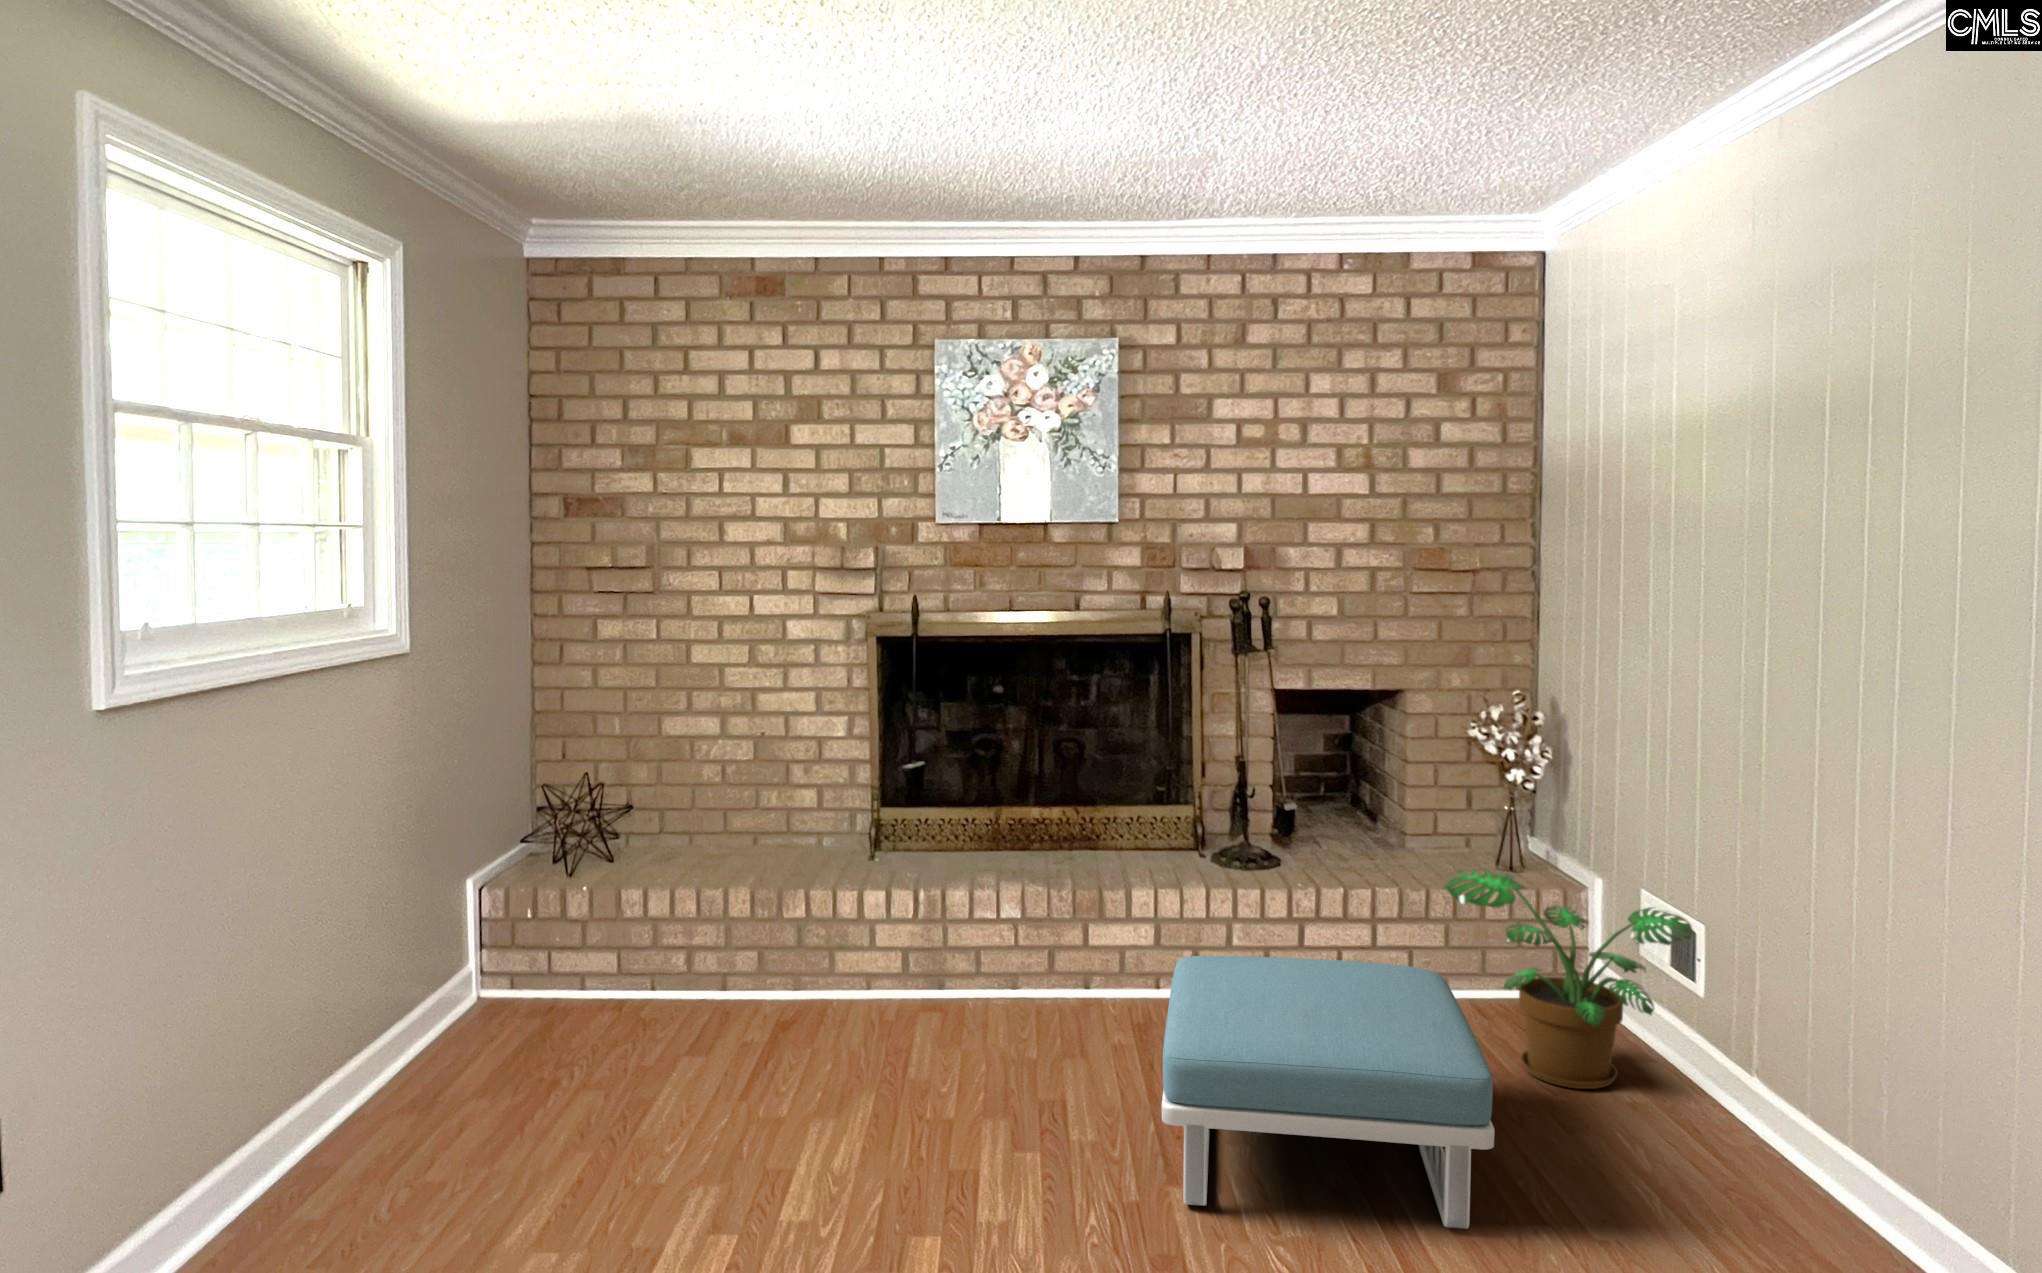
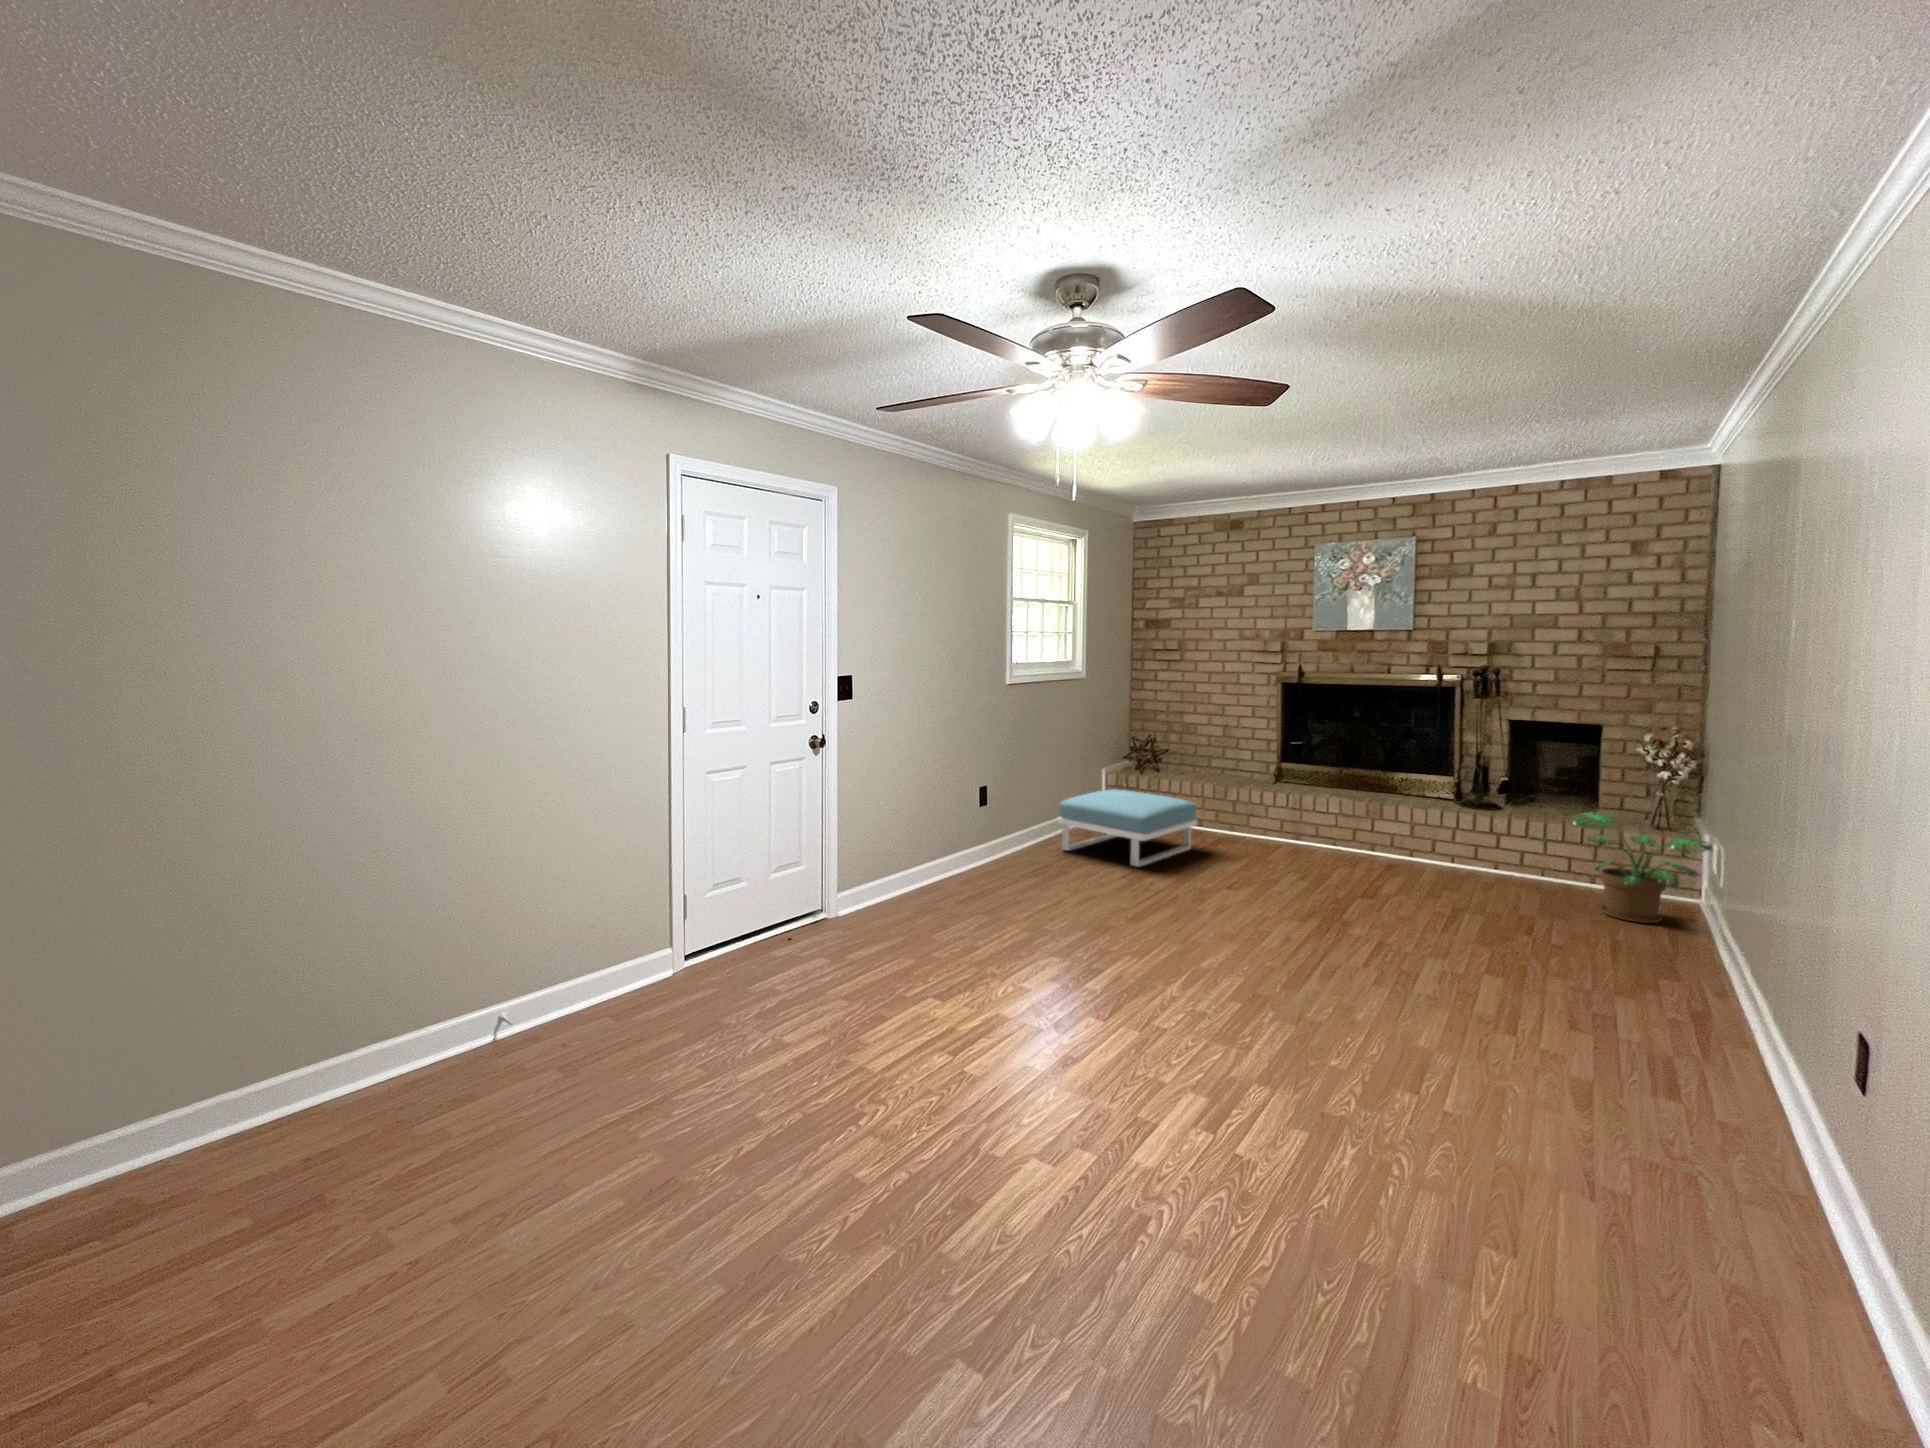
footstool: present [1162,956,1495,1229] -> present [1058,789,1197,867]

